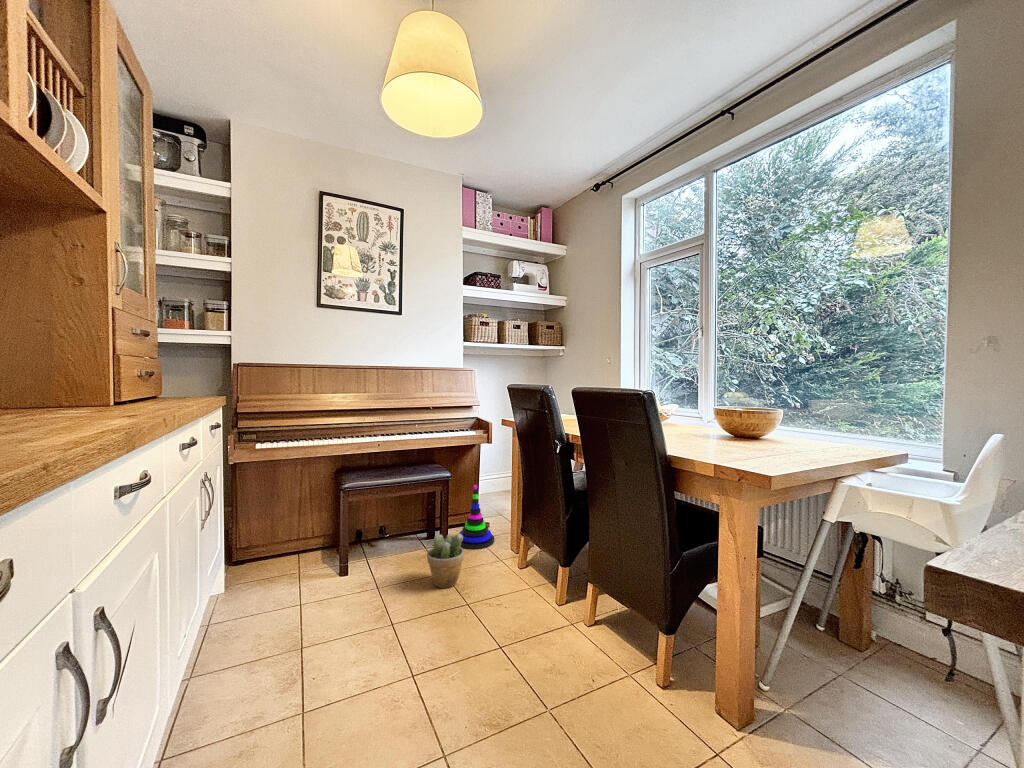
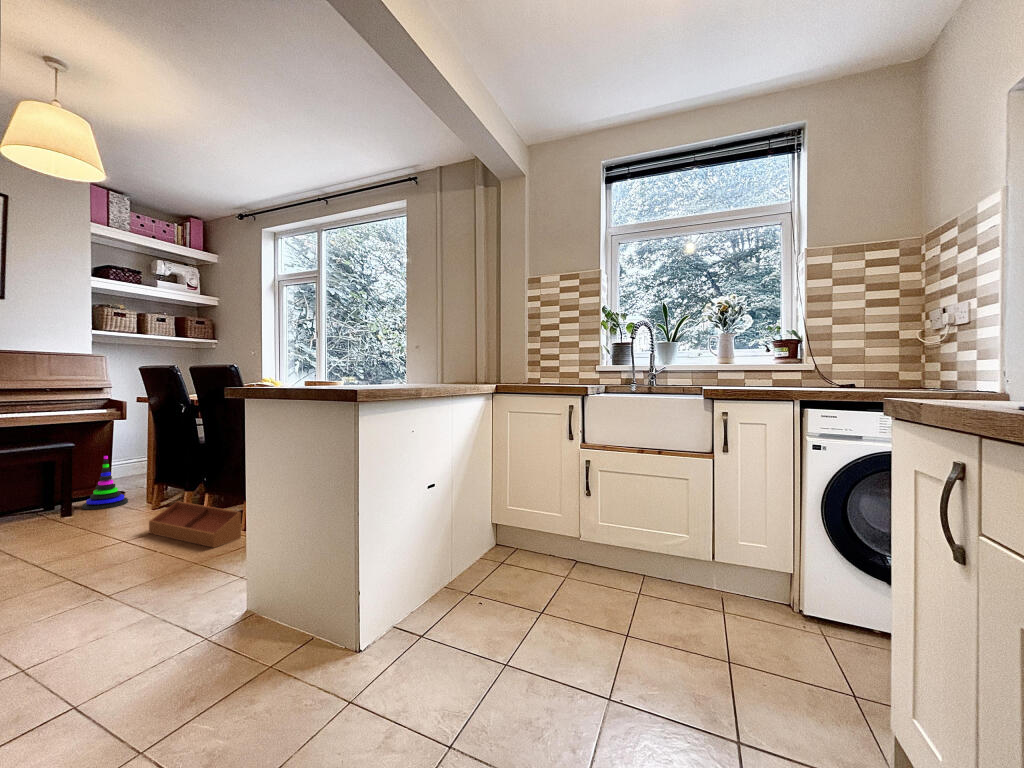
potted plant: present [427,534,464,588] -> none [47,485,91,531]
storage bin: none [526,585,671,737] -> present [149,501,242,548]

